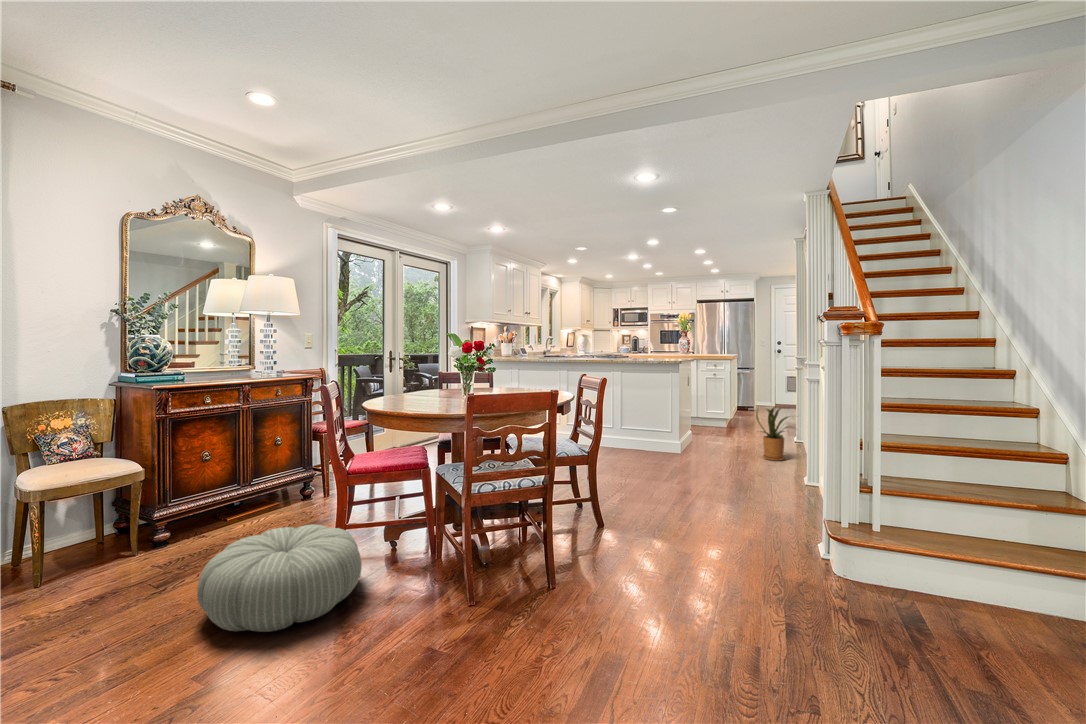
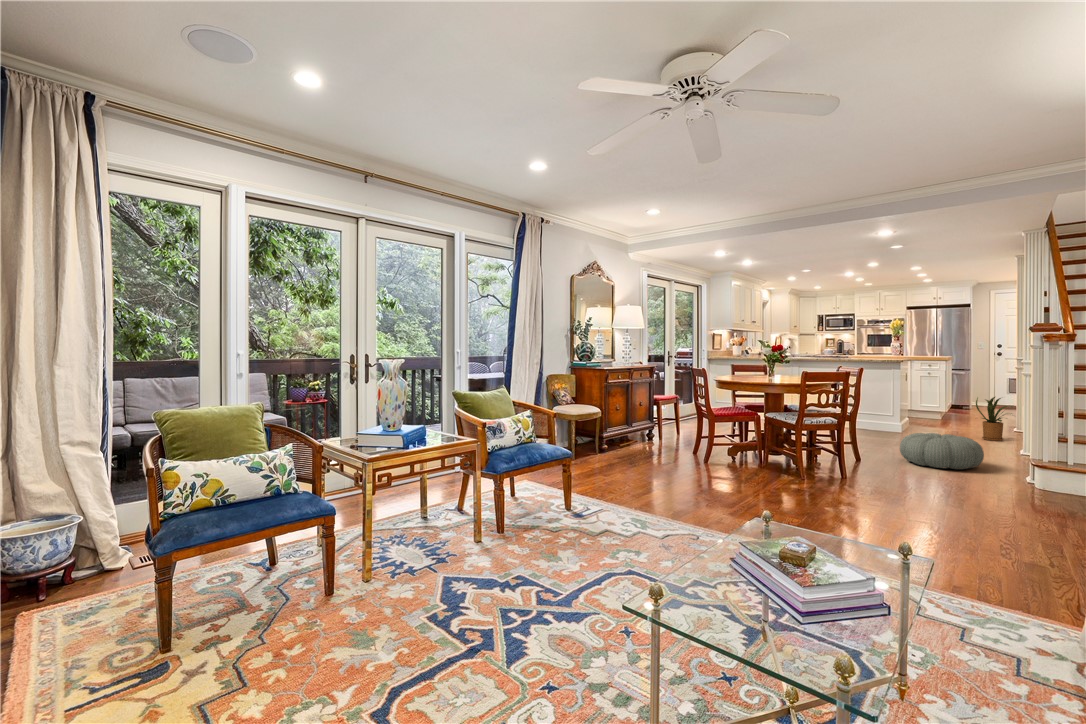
pouf: present [197,524,362,632] -> present [900,433,984,470]

